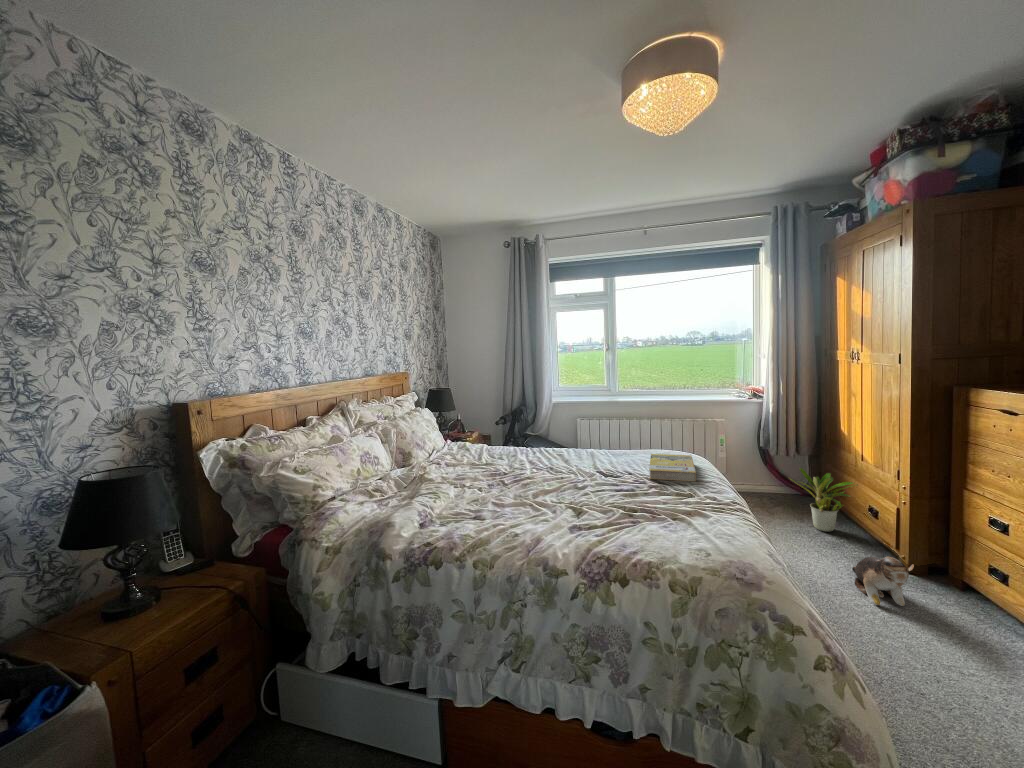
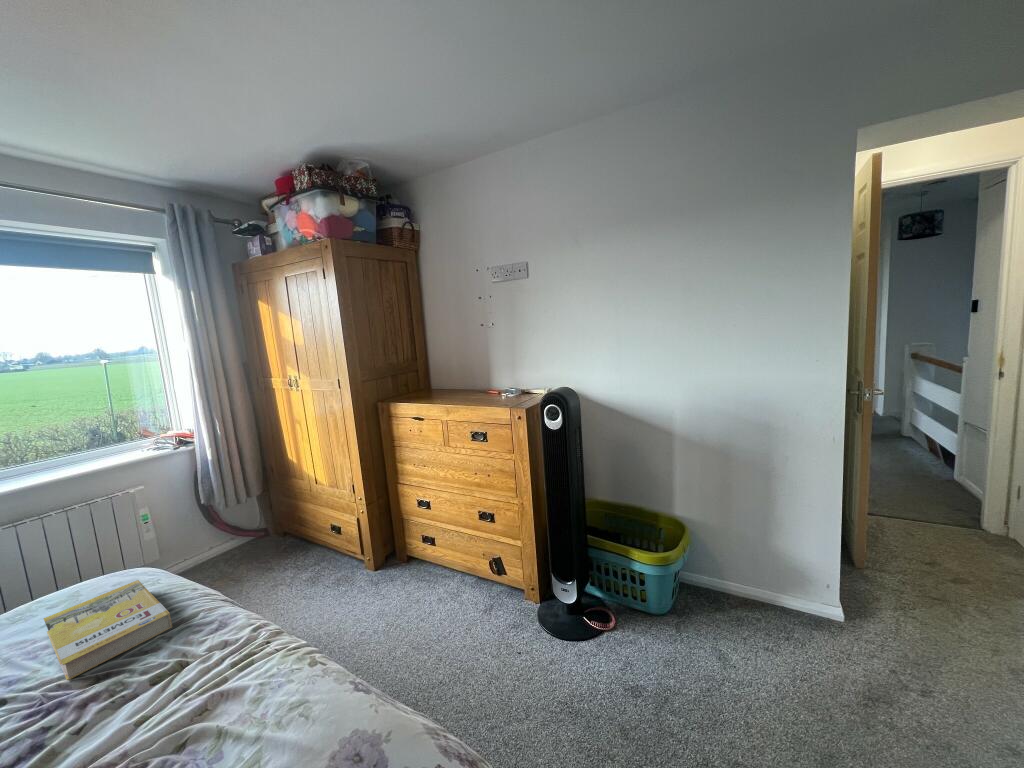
potted plant: present [790,468,853,532] -> none [249,508,320,572]
plush toy: present [852,556,914,606] -> none [341,569,395,623]

